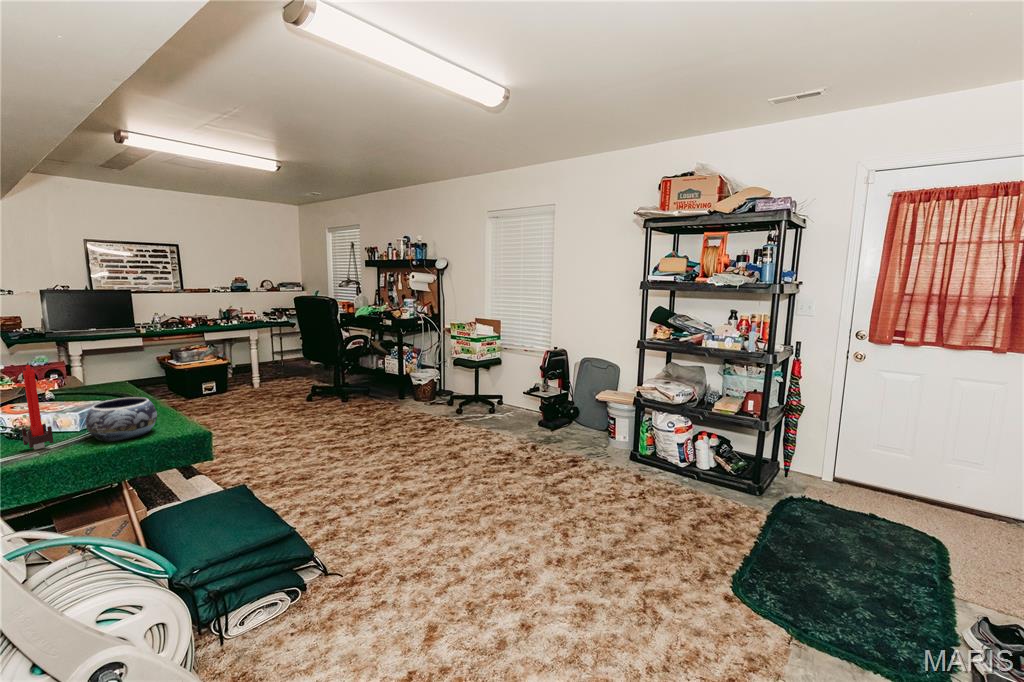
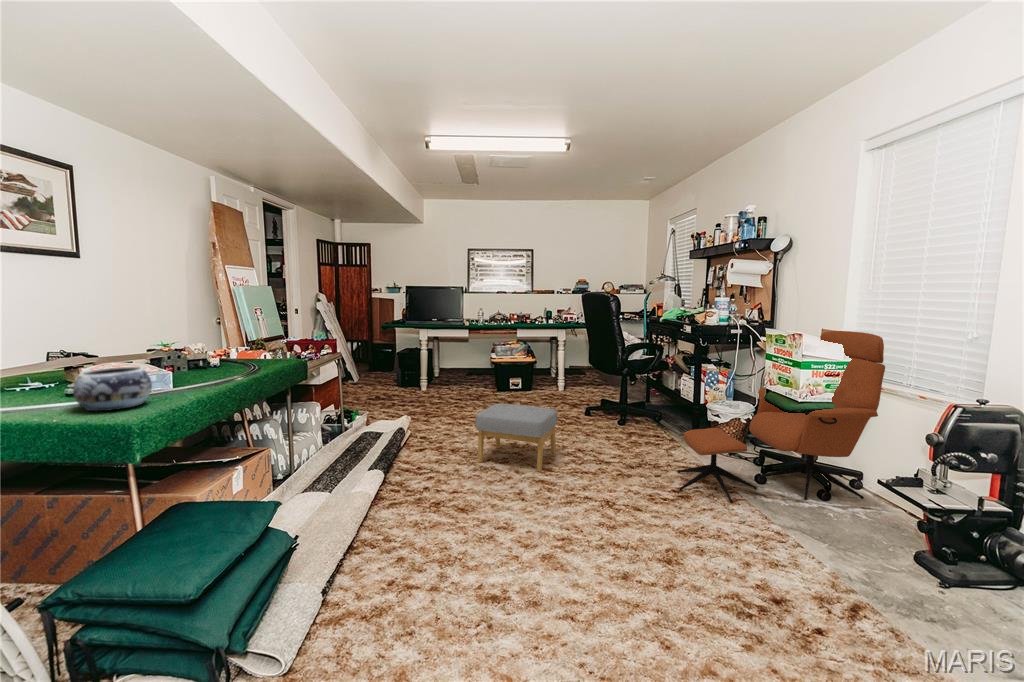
armchair: none [416,320,512,428] -> present [678,331,885,503]
candle: present [22,365,53,450] -> none [31,320,65,404]
footstool: none [260,395,328,452] -> present [476,404,557,471]

